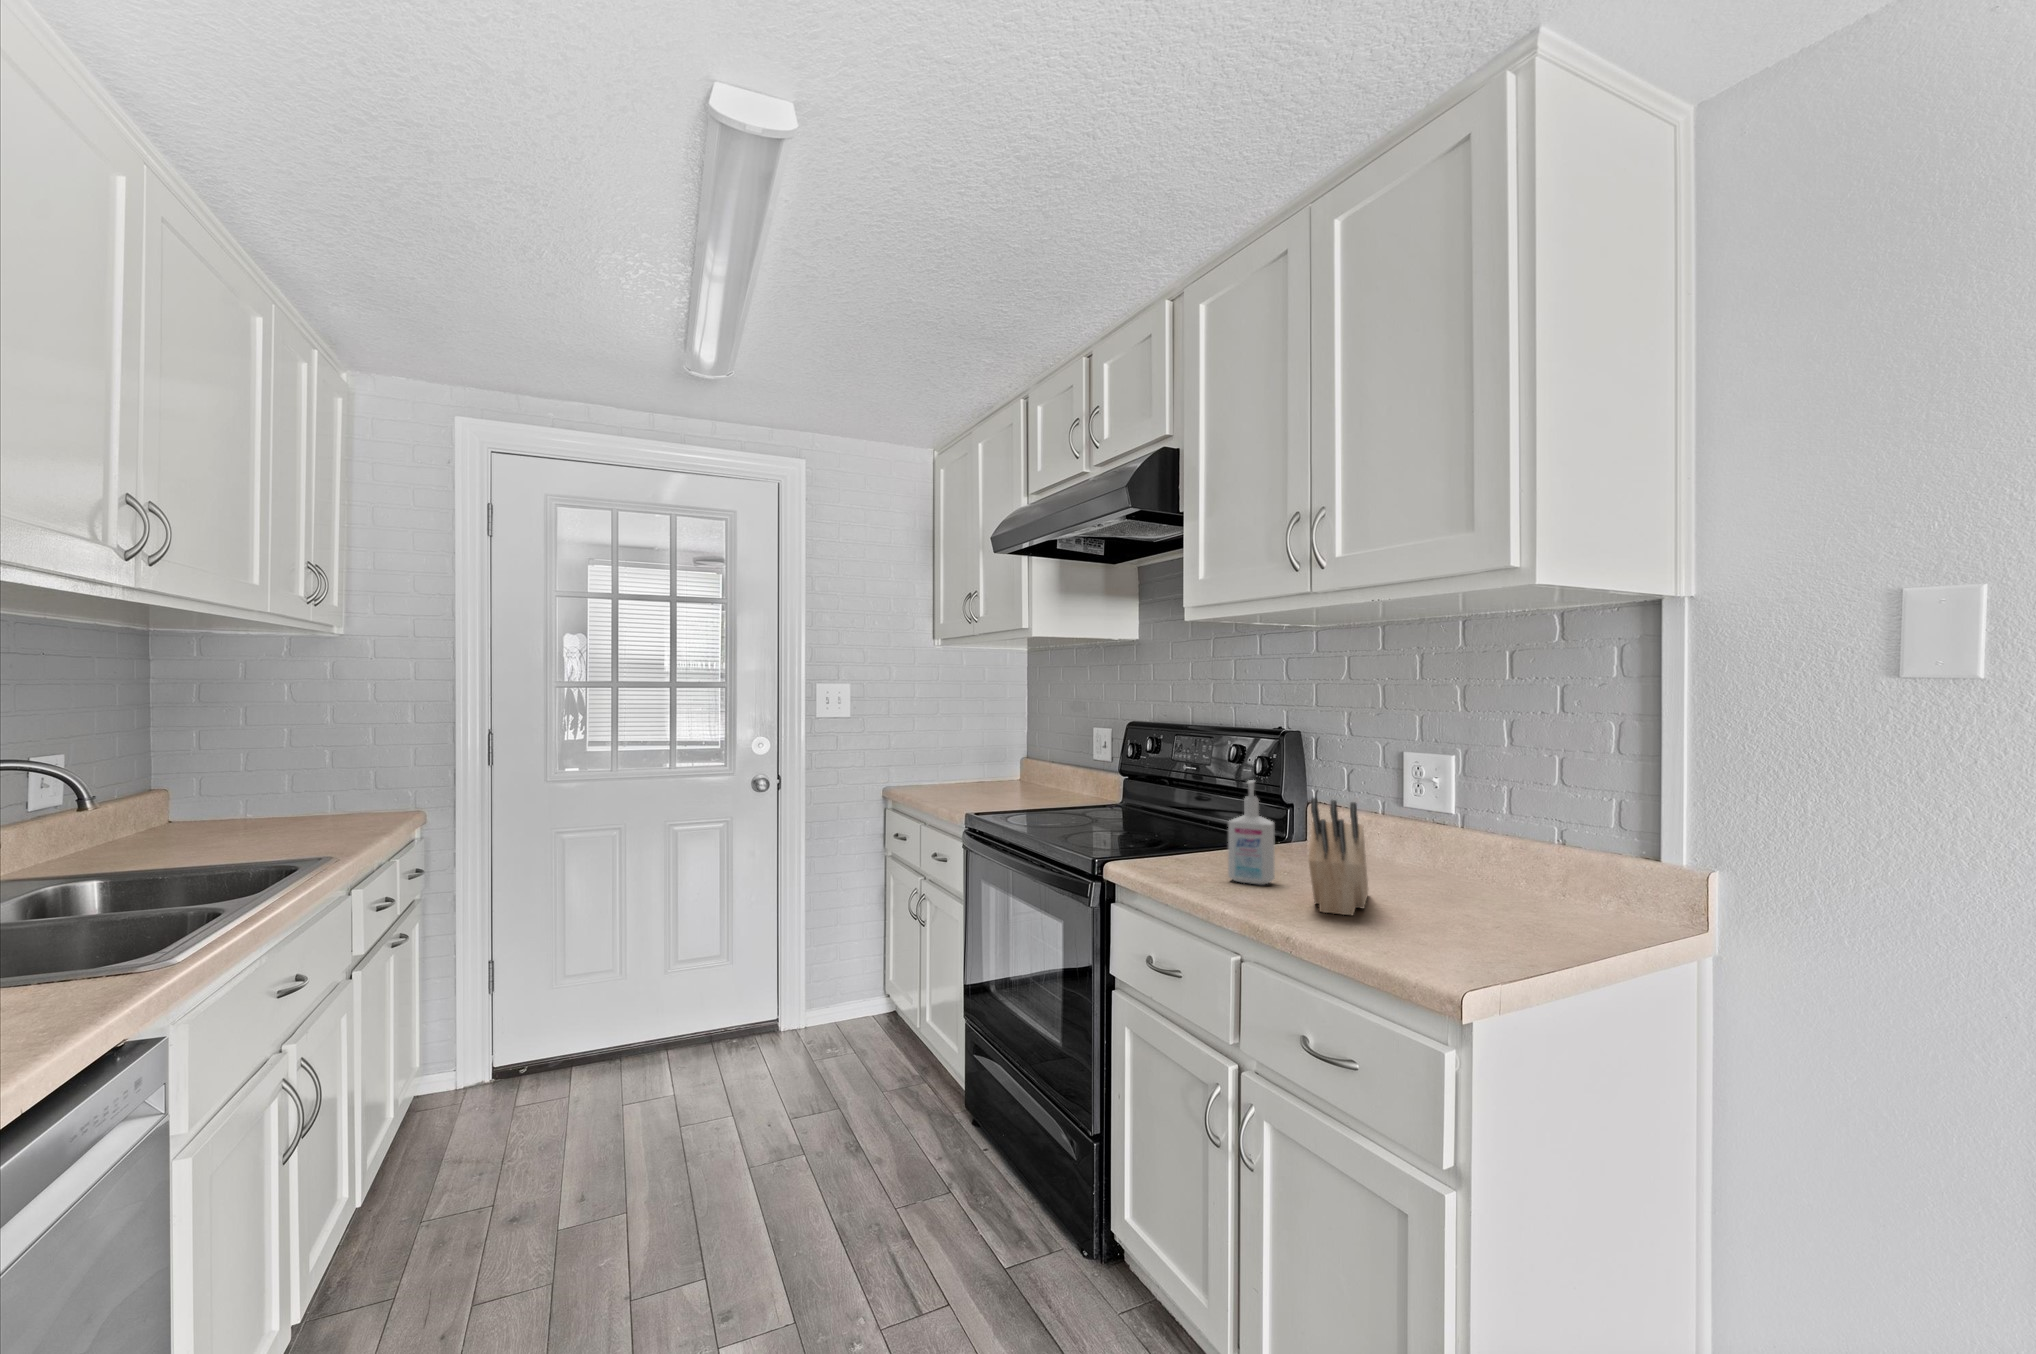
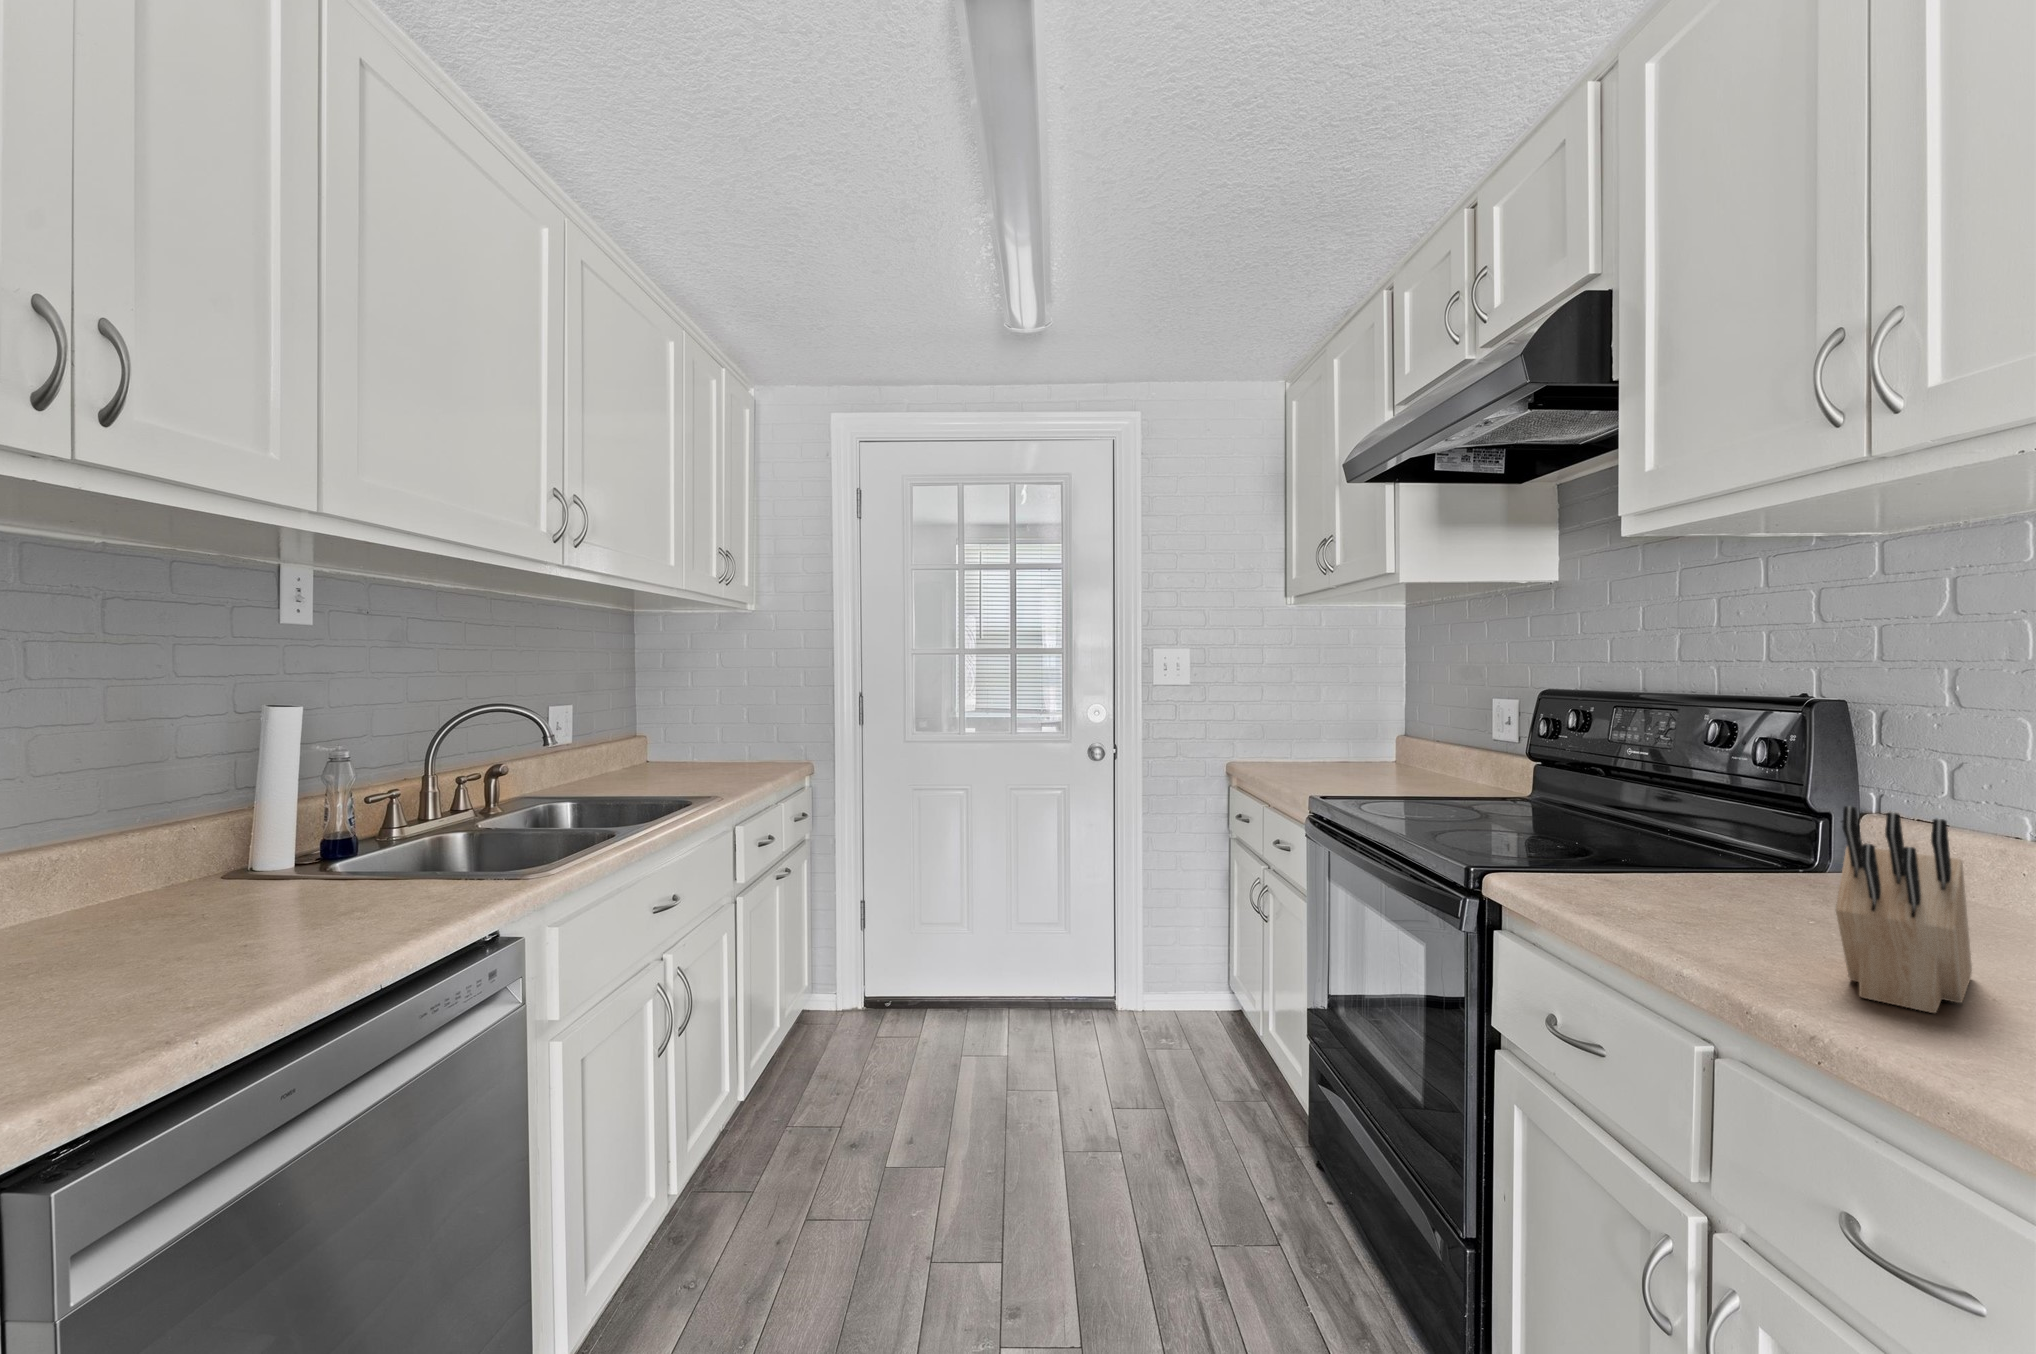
bottle: present [1228,780,1275,885] -> none [1682,773,1771,936]

